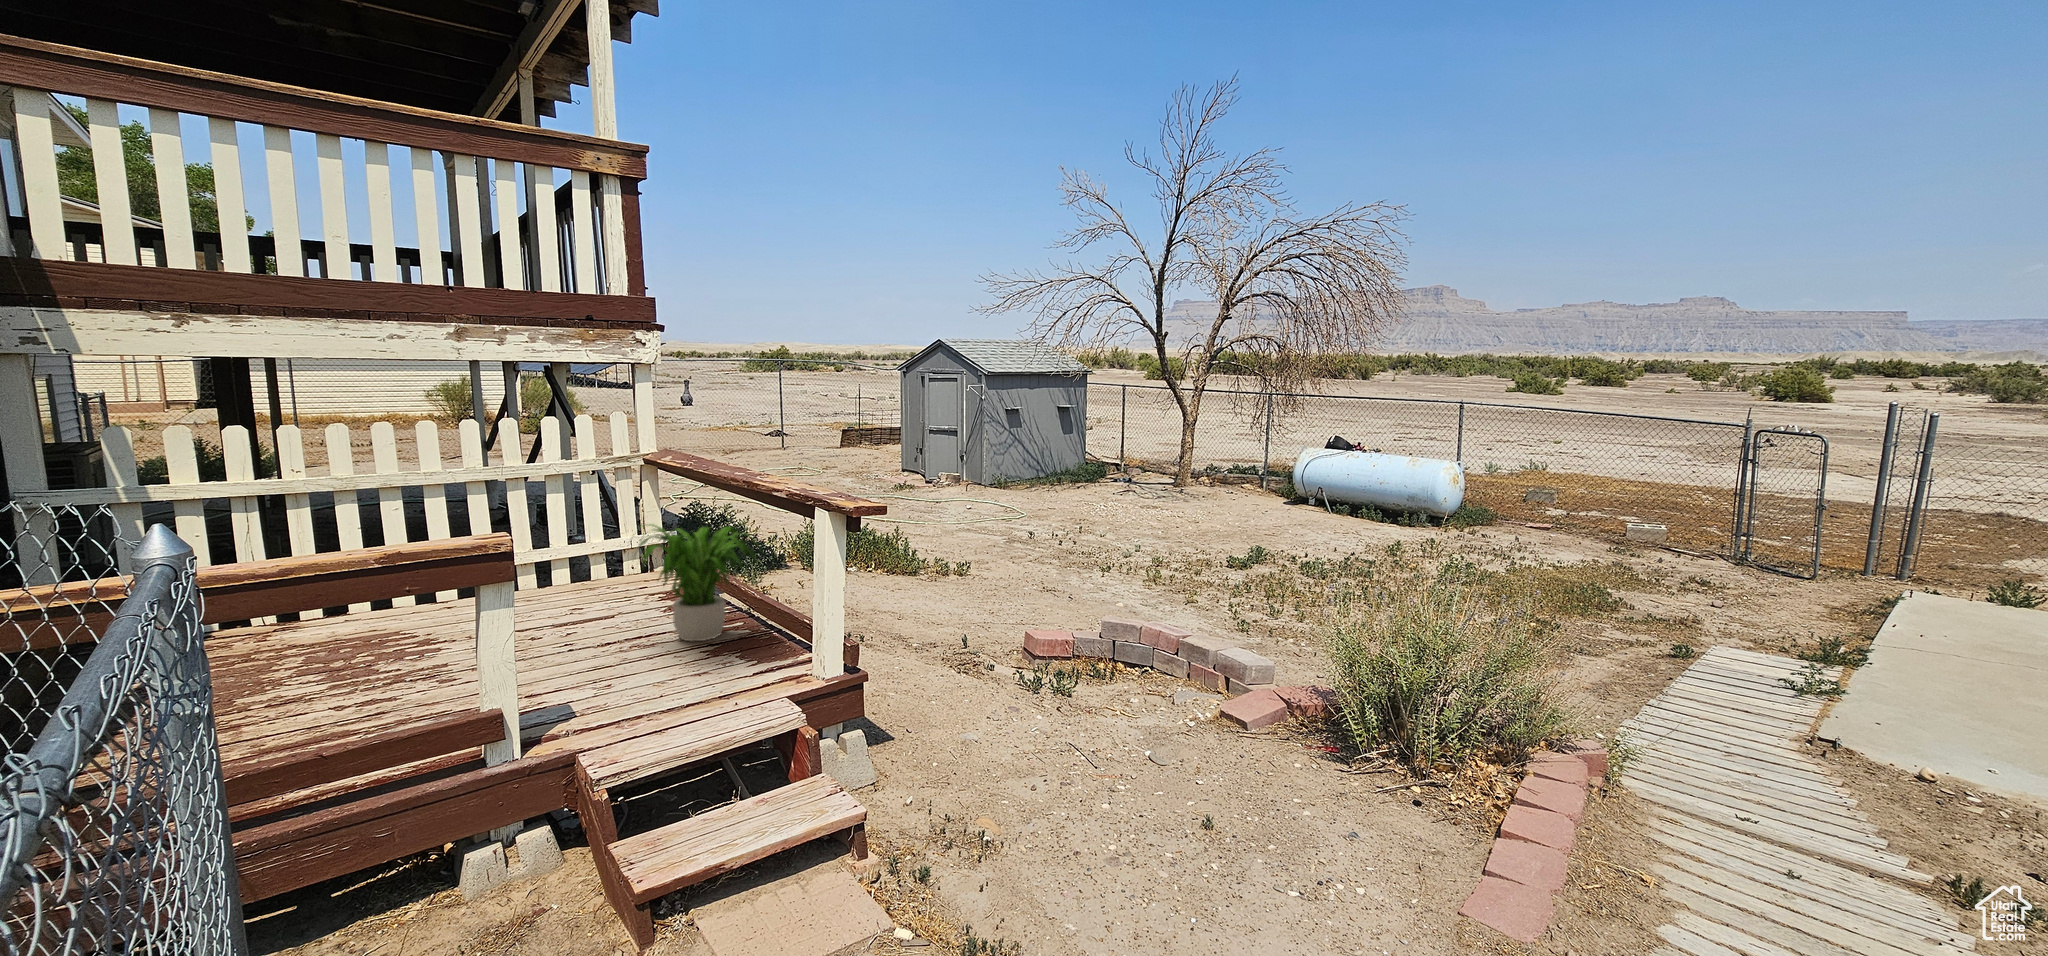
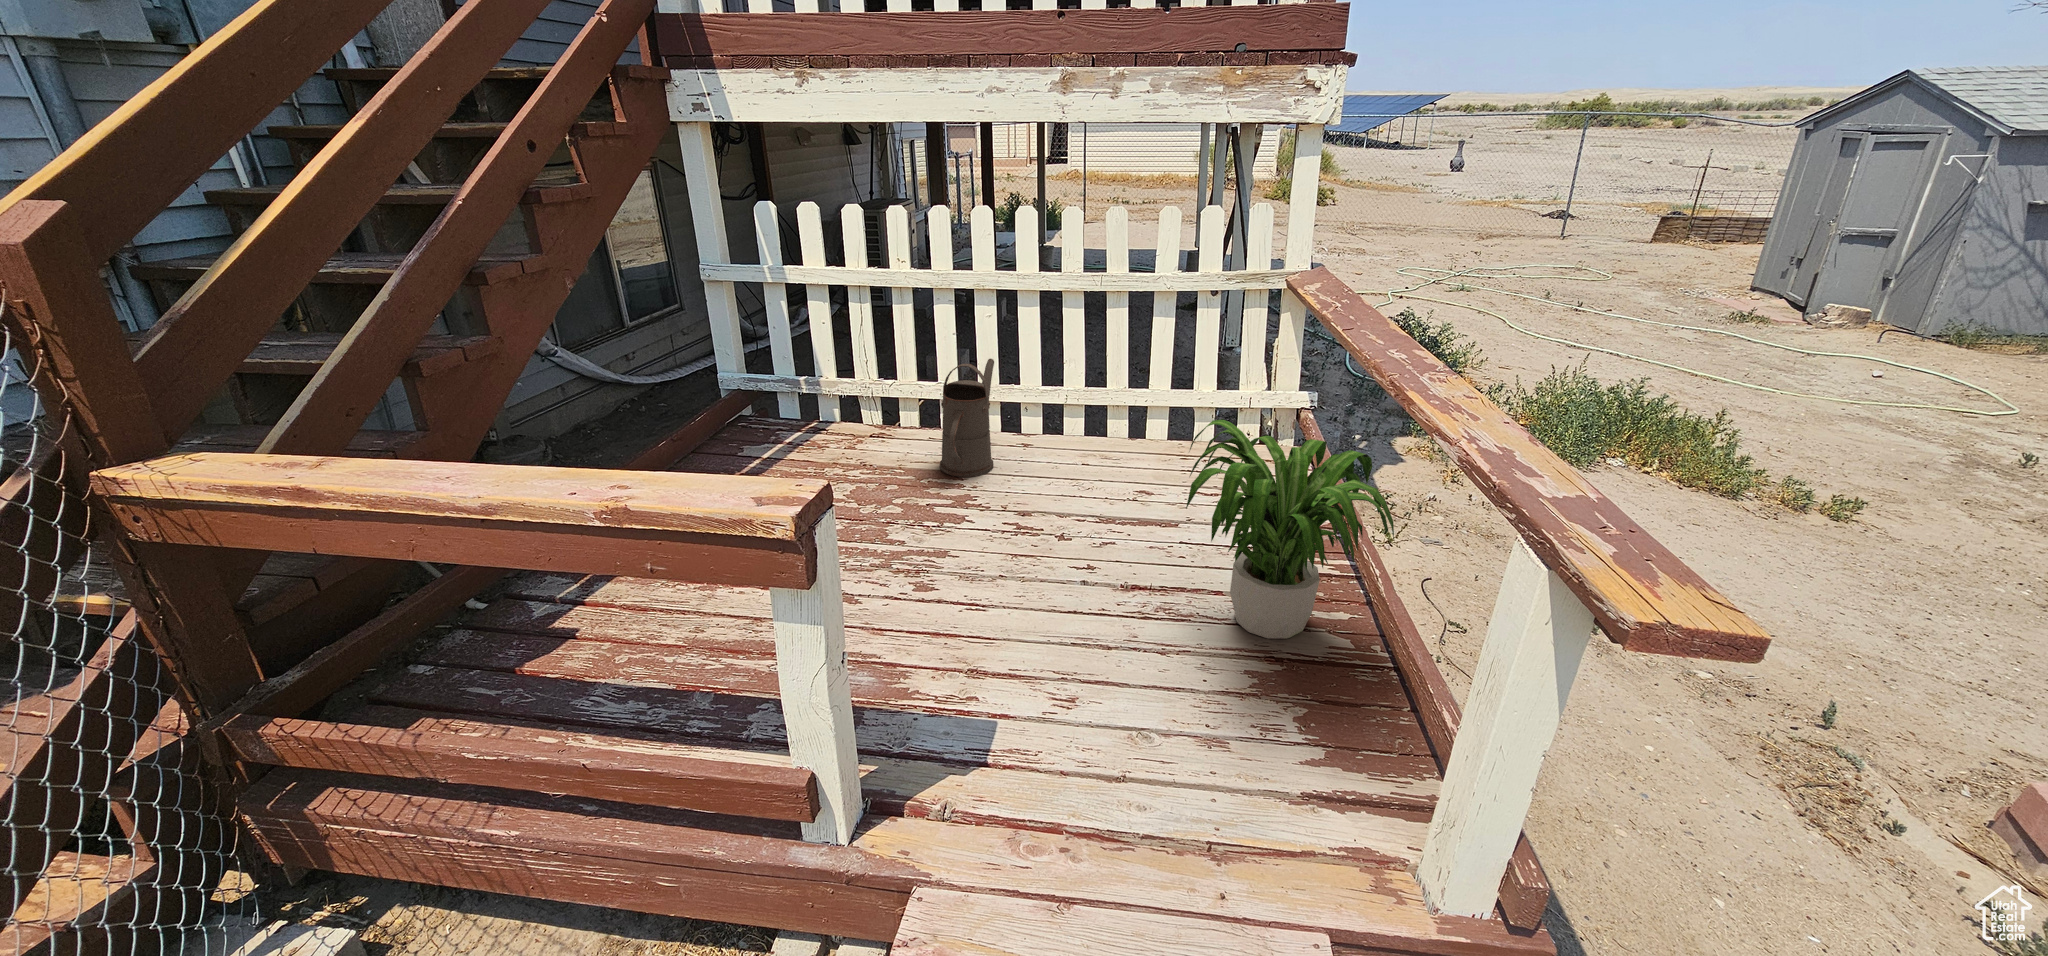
watering can: none [376,539,432,633] -> present [940,359,994,477]

